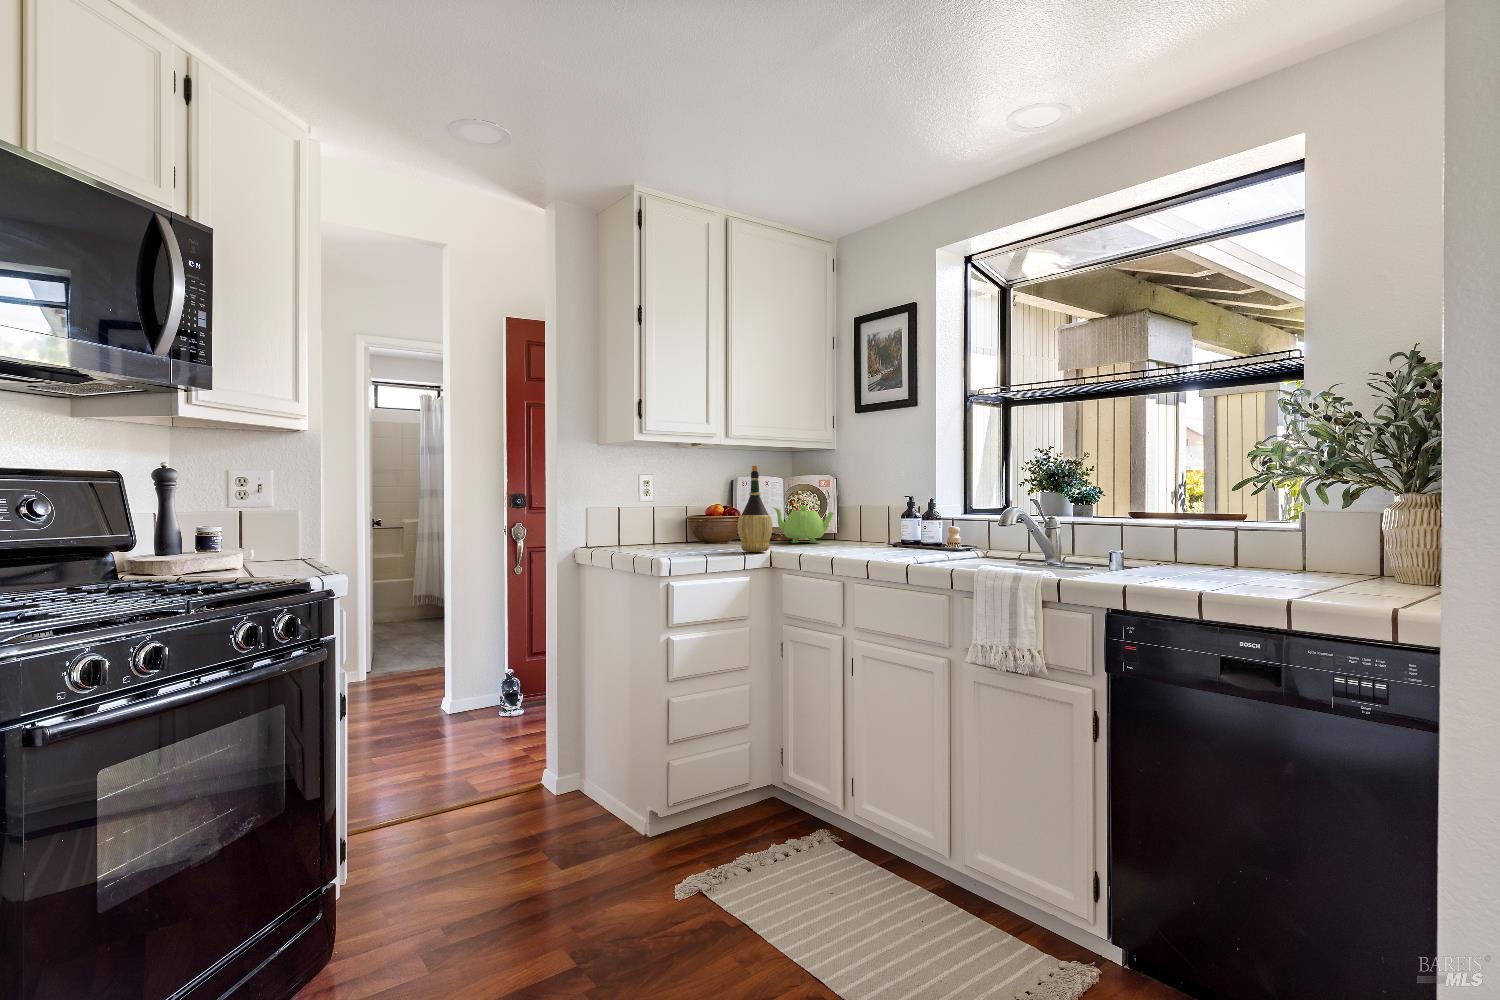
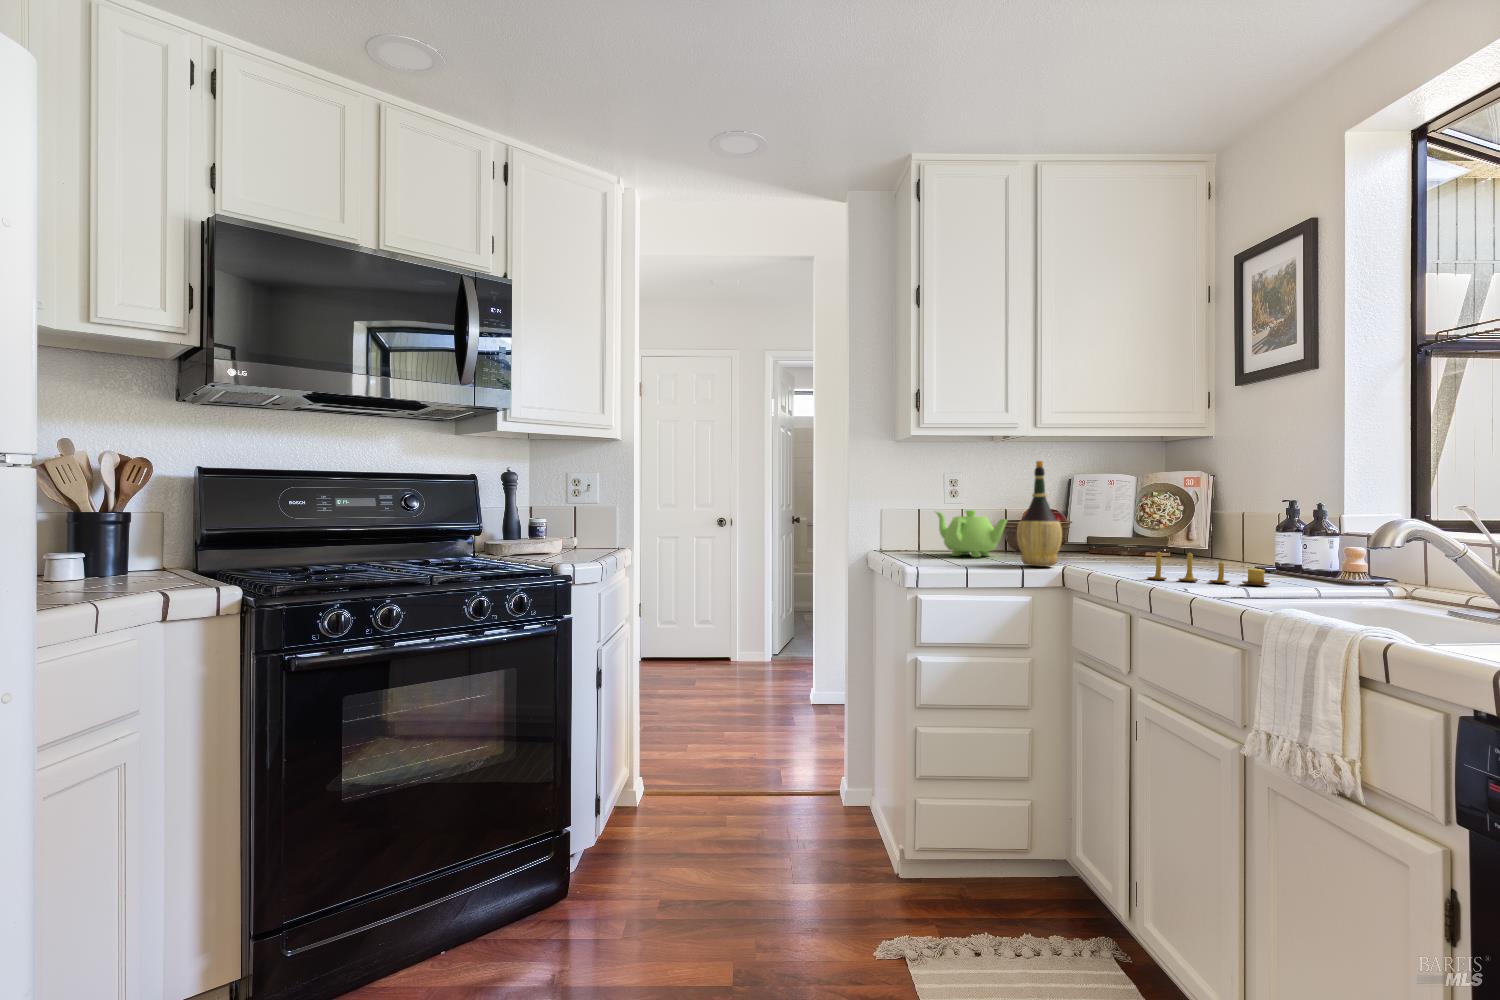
teapot: present [773,506,833,543] -> present [935,510,1007,557]
candle: none [844,533,918,556] -> present [1147,551,1270,585]

